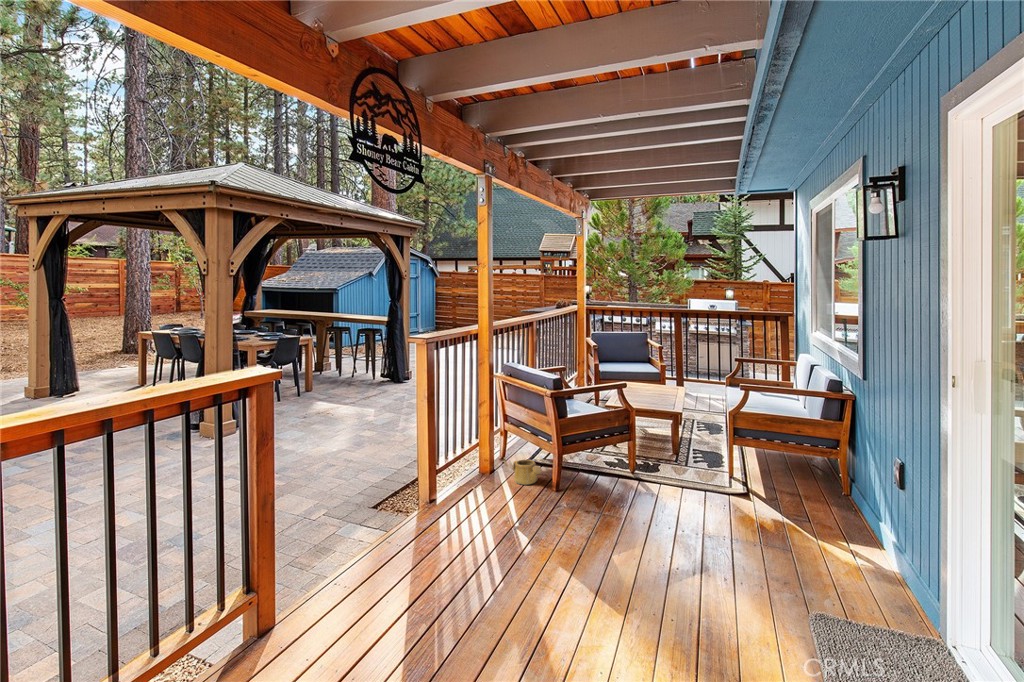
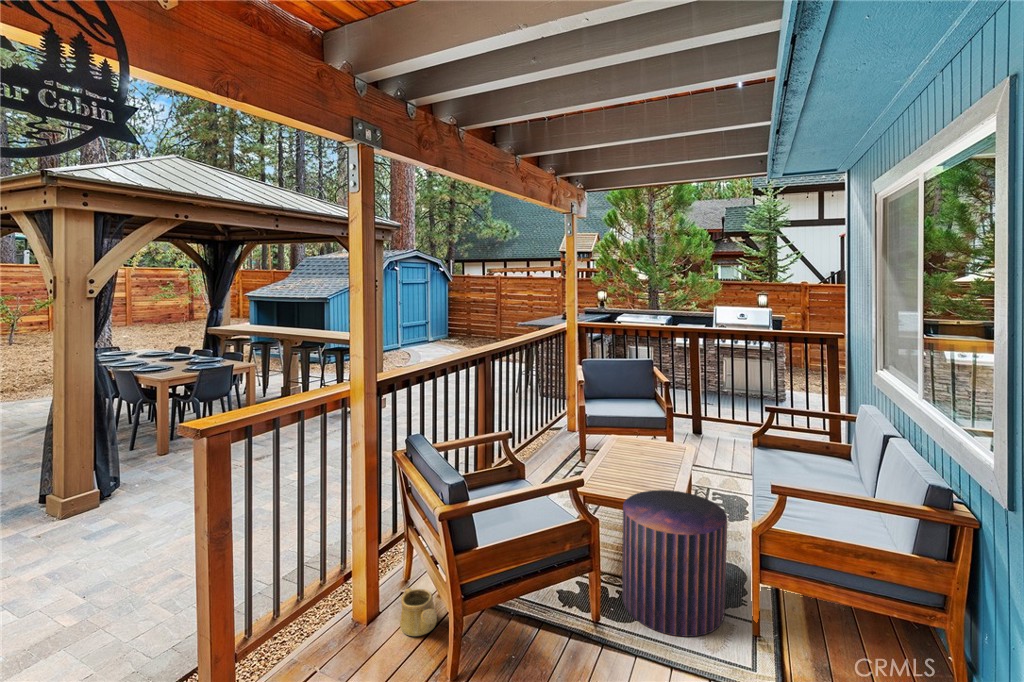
pouf: none [650,402,716,480] -> present [622,490,727,637]

